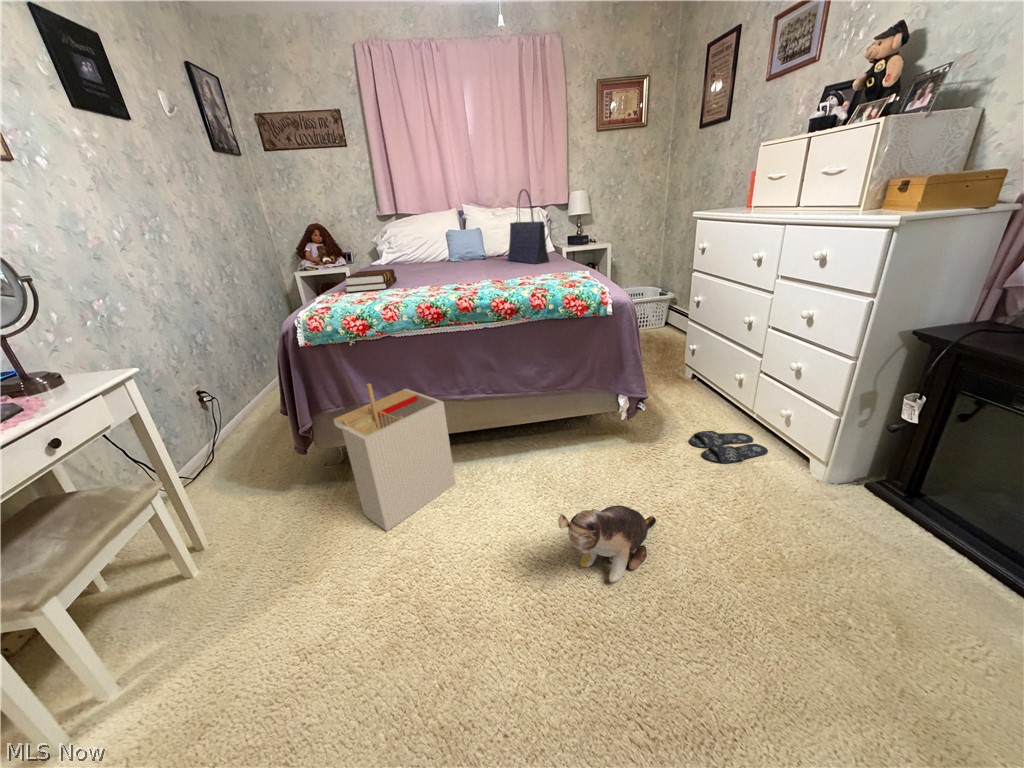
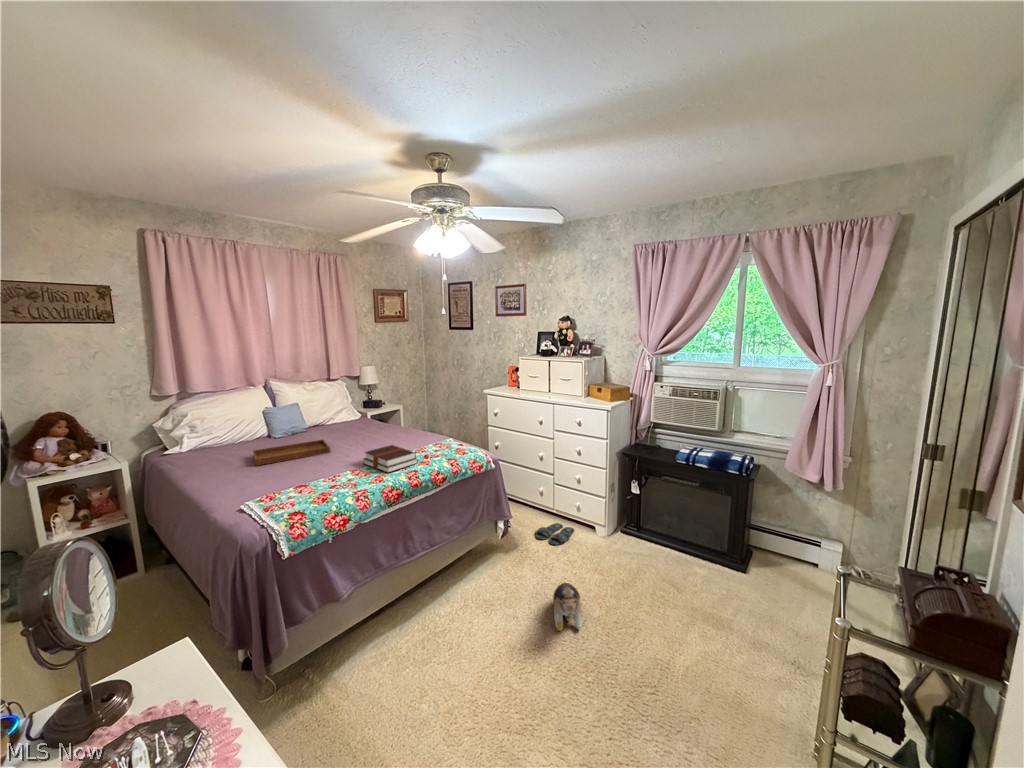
tote bag: present [508,189,549,264] -> none [348,378,397,435]
tray: none [391,247,468,276] -> present [253,431,330,466]
hardback book: present [345,269,397,292] -> present [364,445,418,473]
storage bin: present [334,384,455,531] -> none [356,563,428,696]

